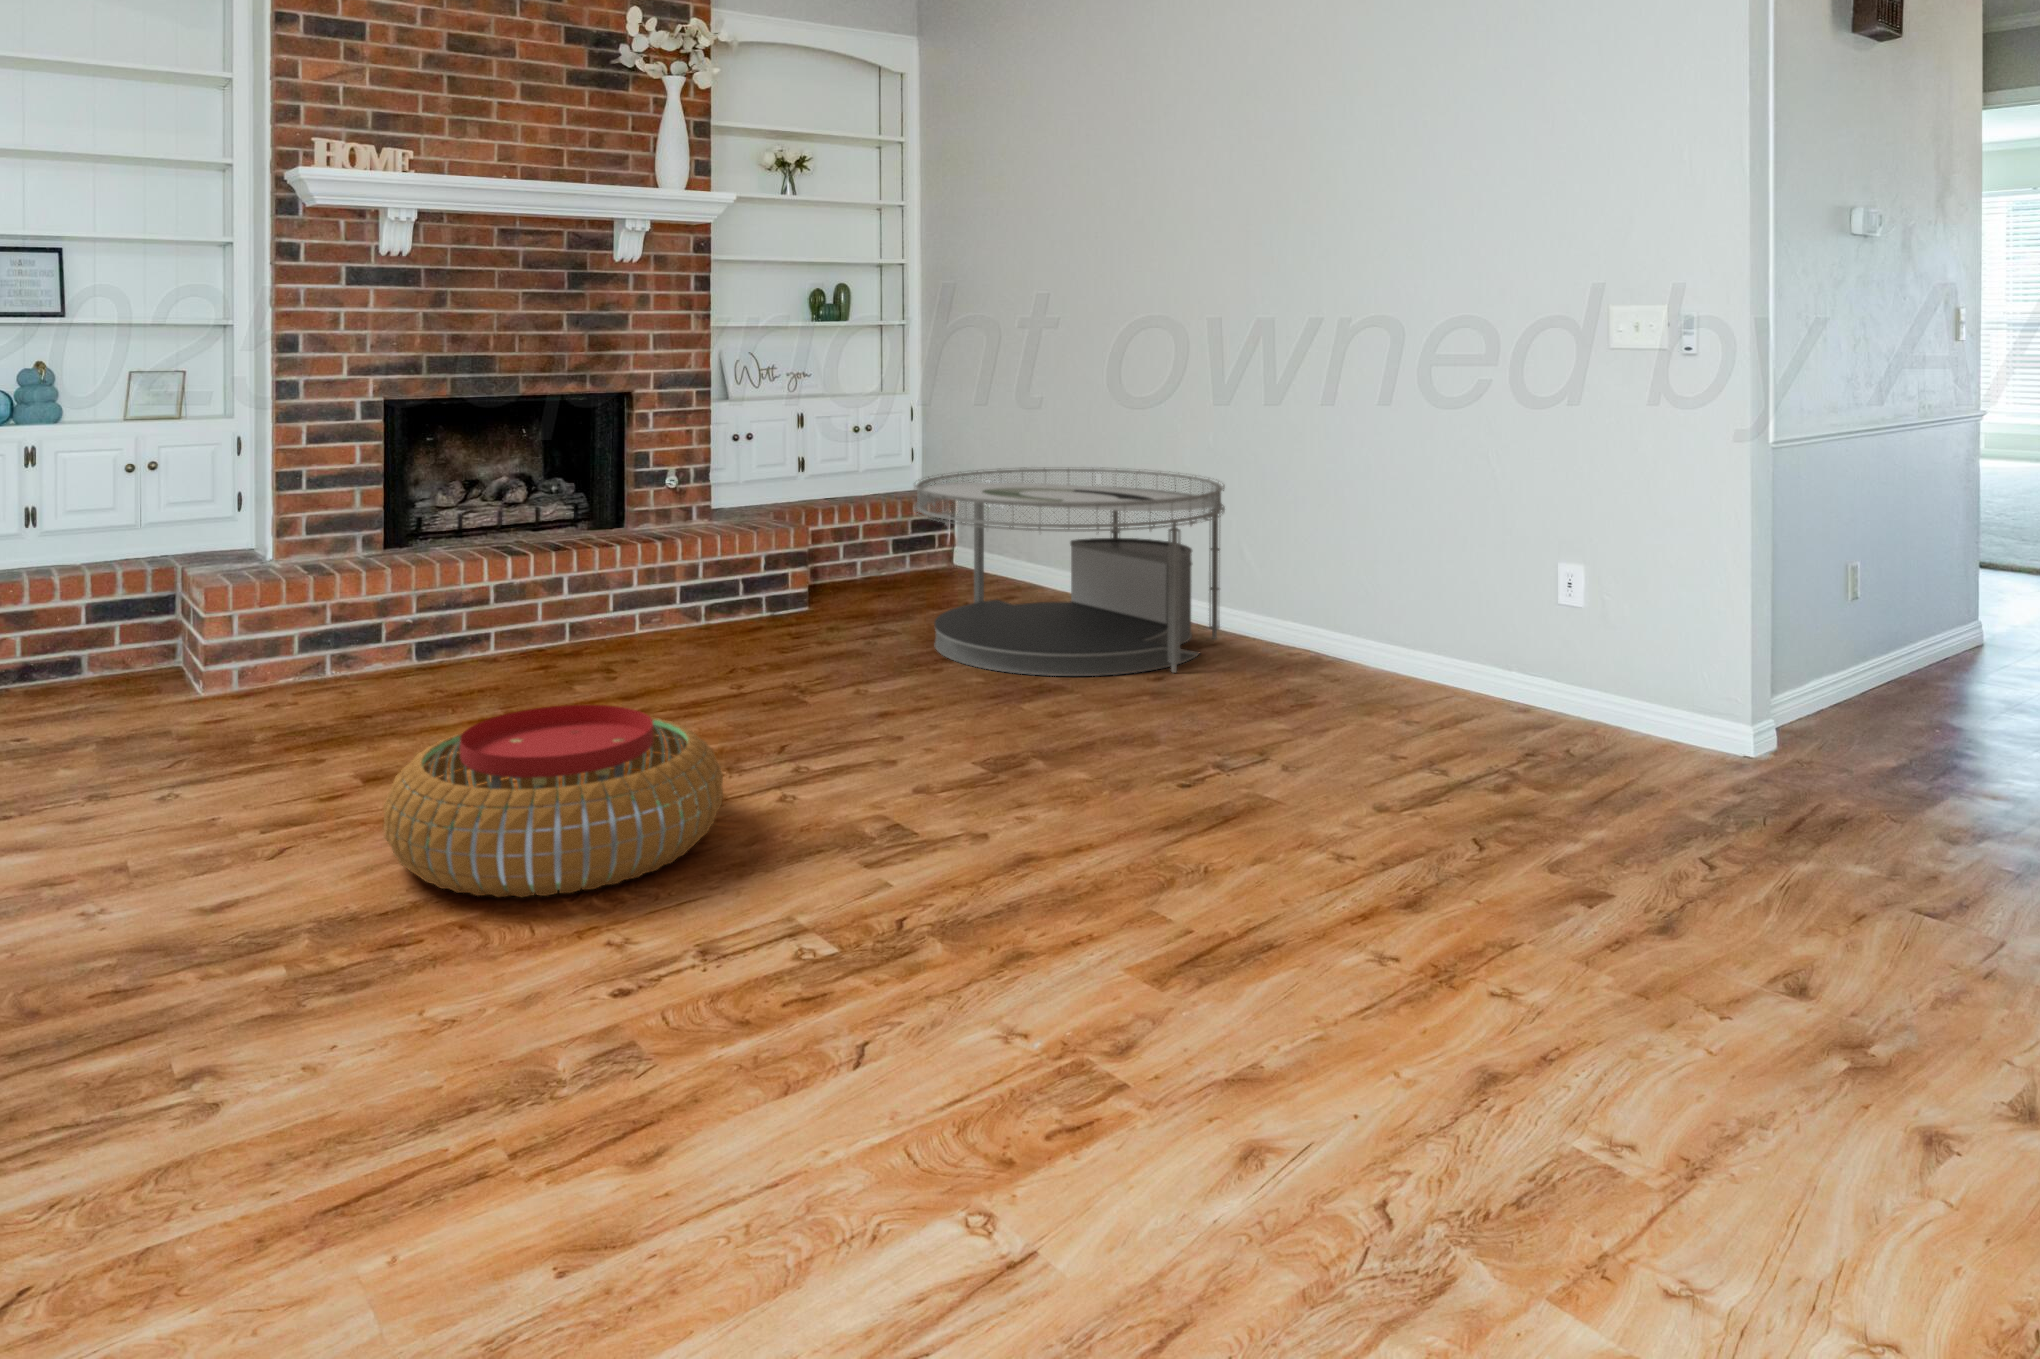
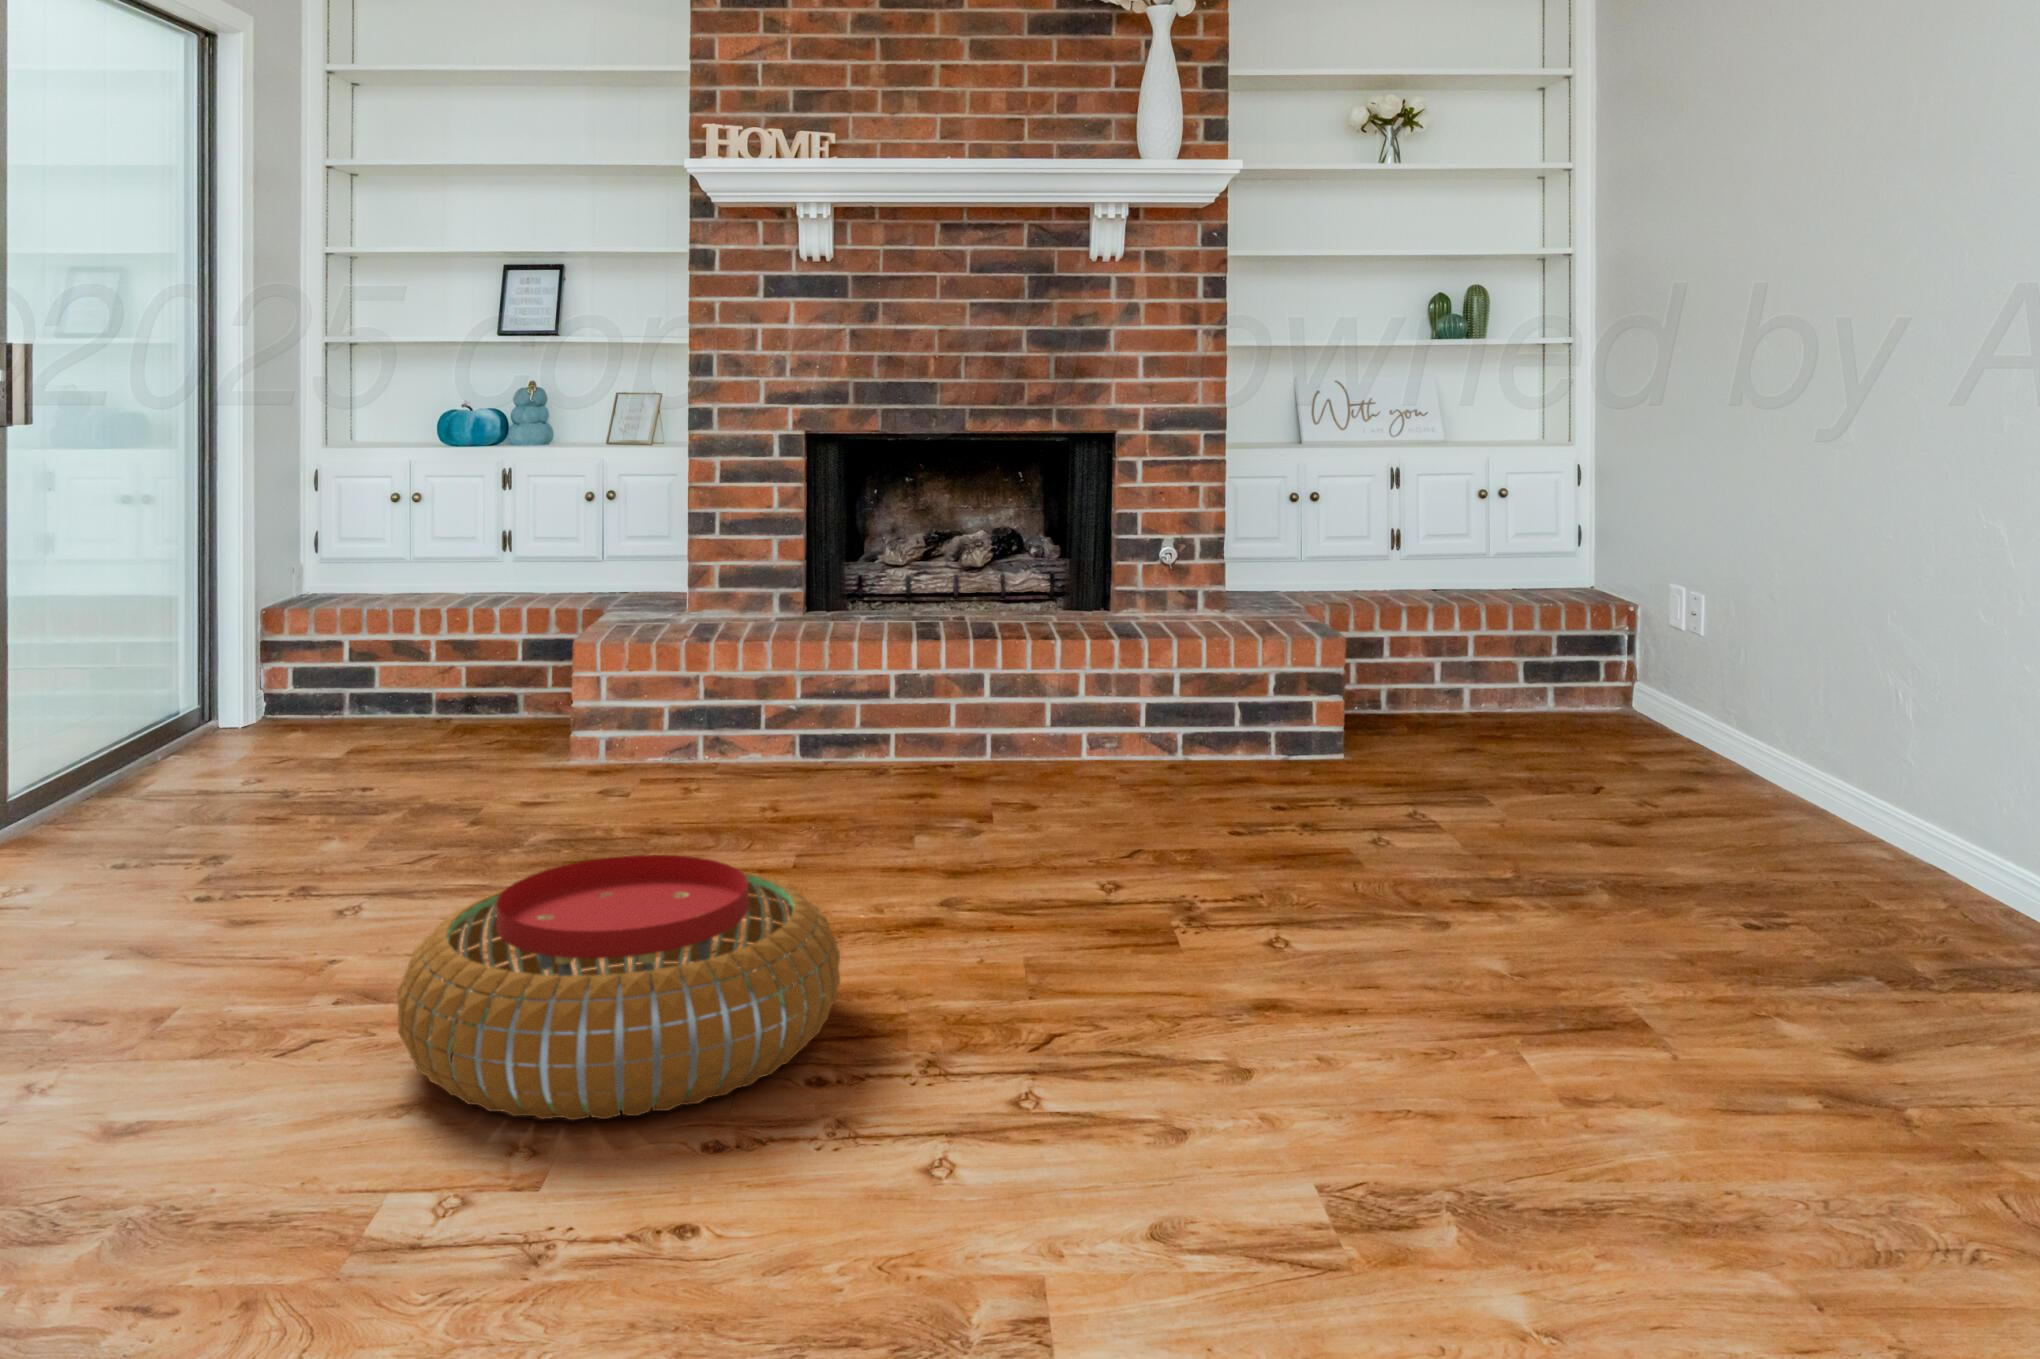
coffee table: present [914,467,1225,676] -> none [1399,564,1919,930]

